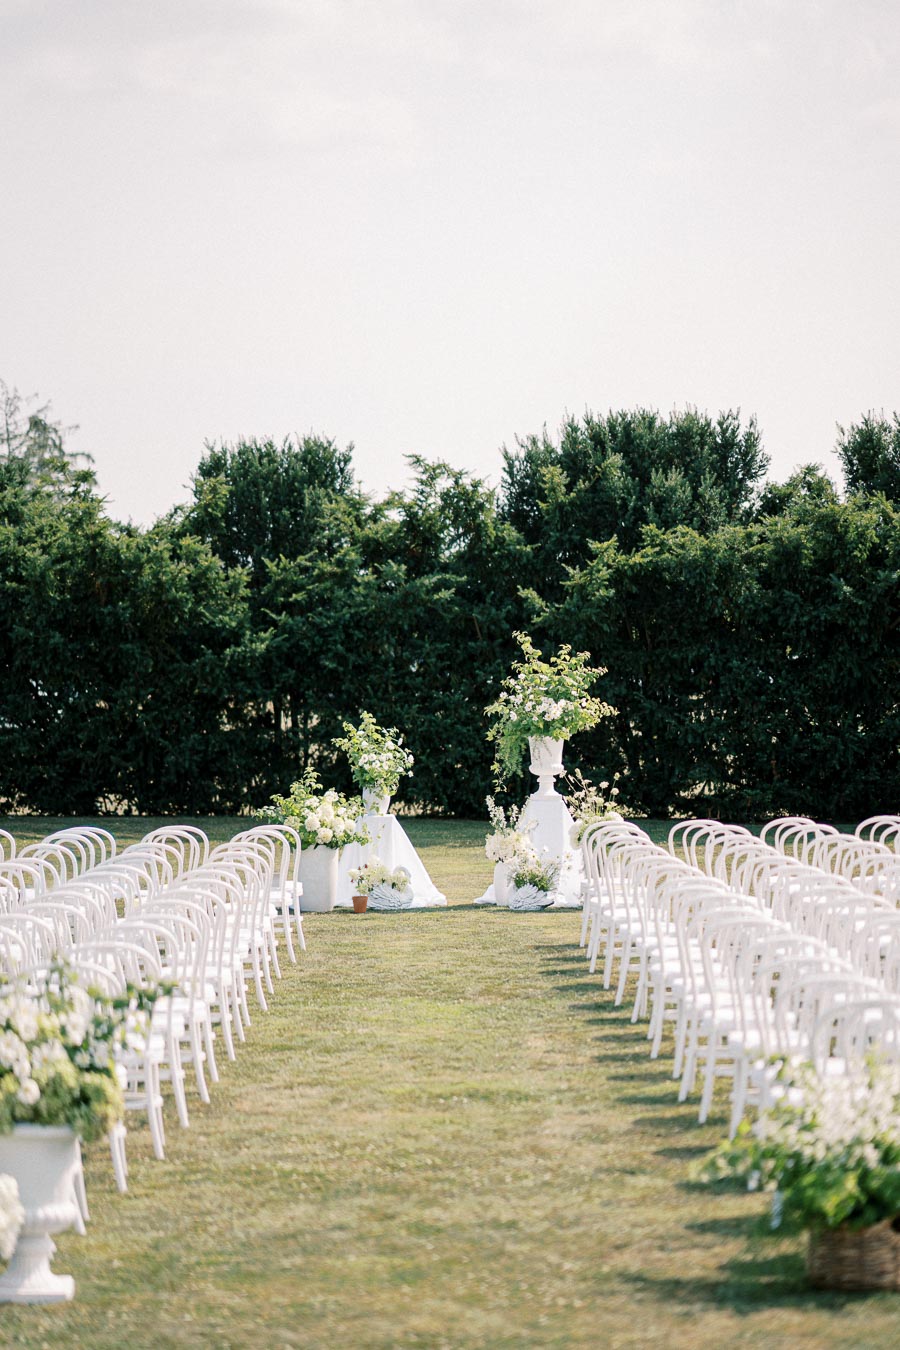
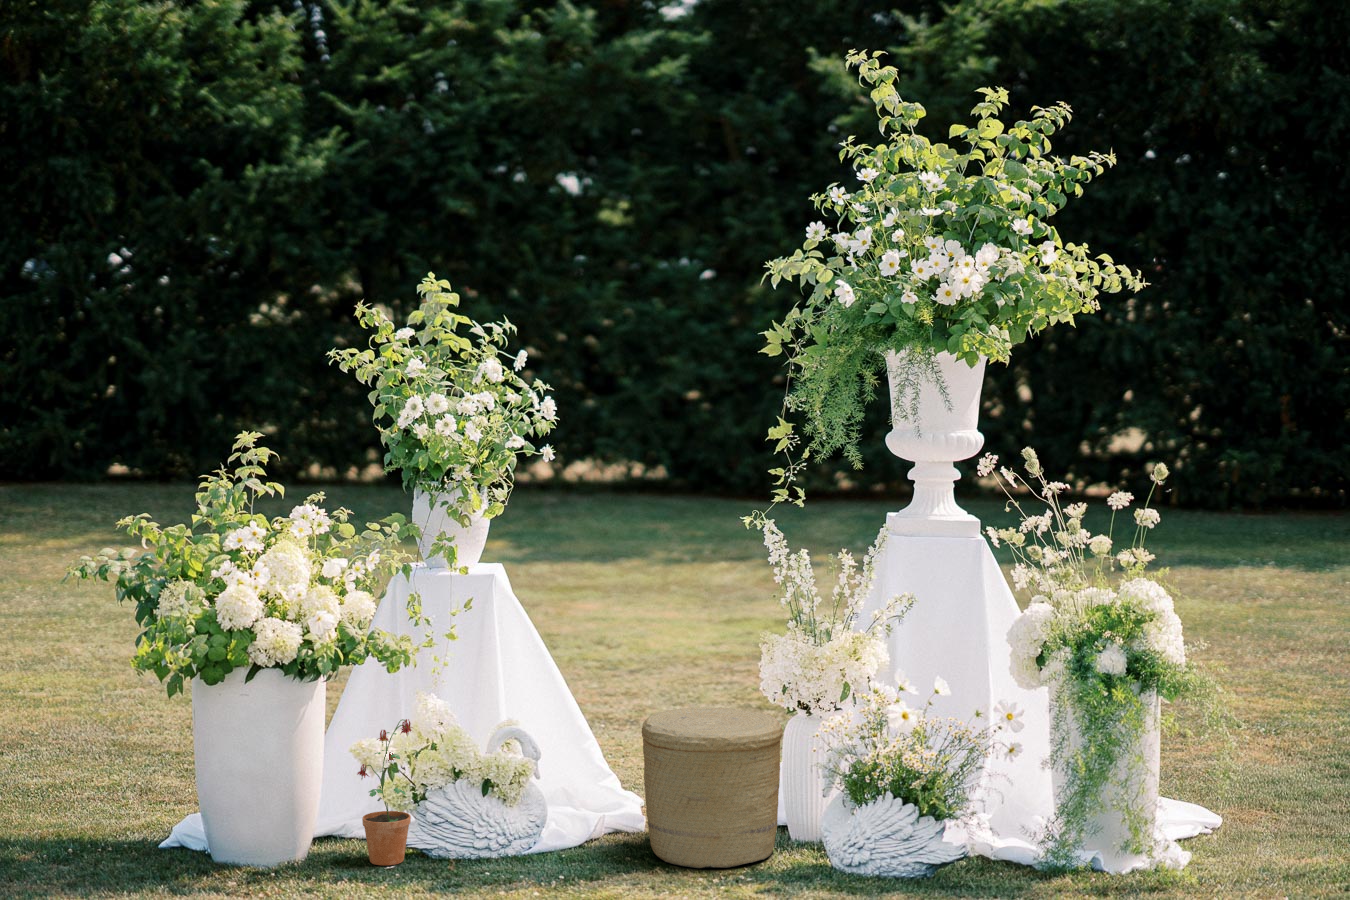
woven basket: none [446,861,494,911] -> present [642,707,783,868]

